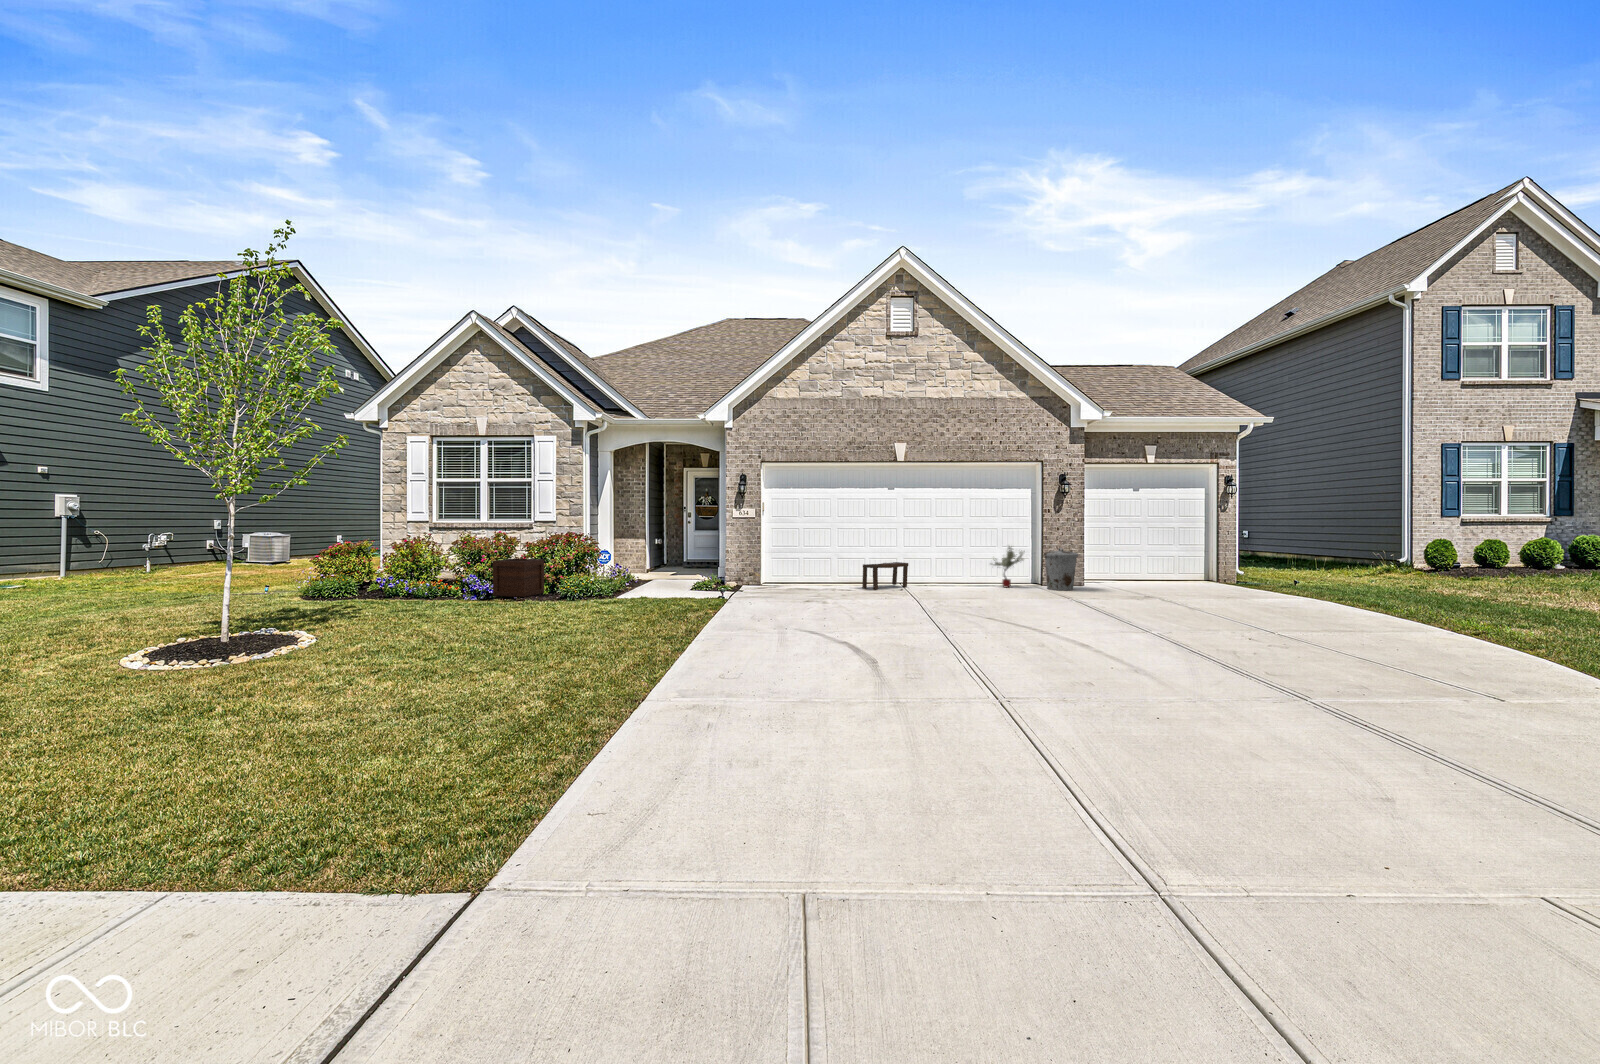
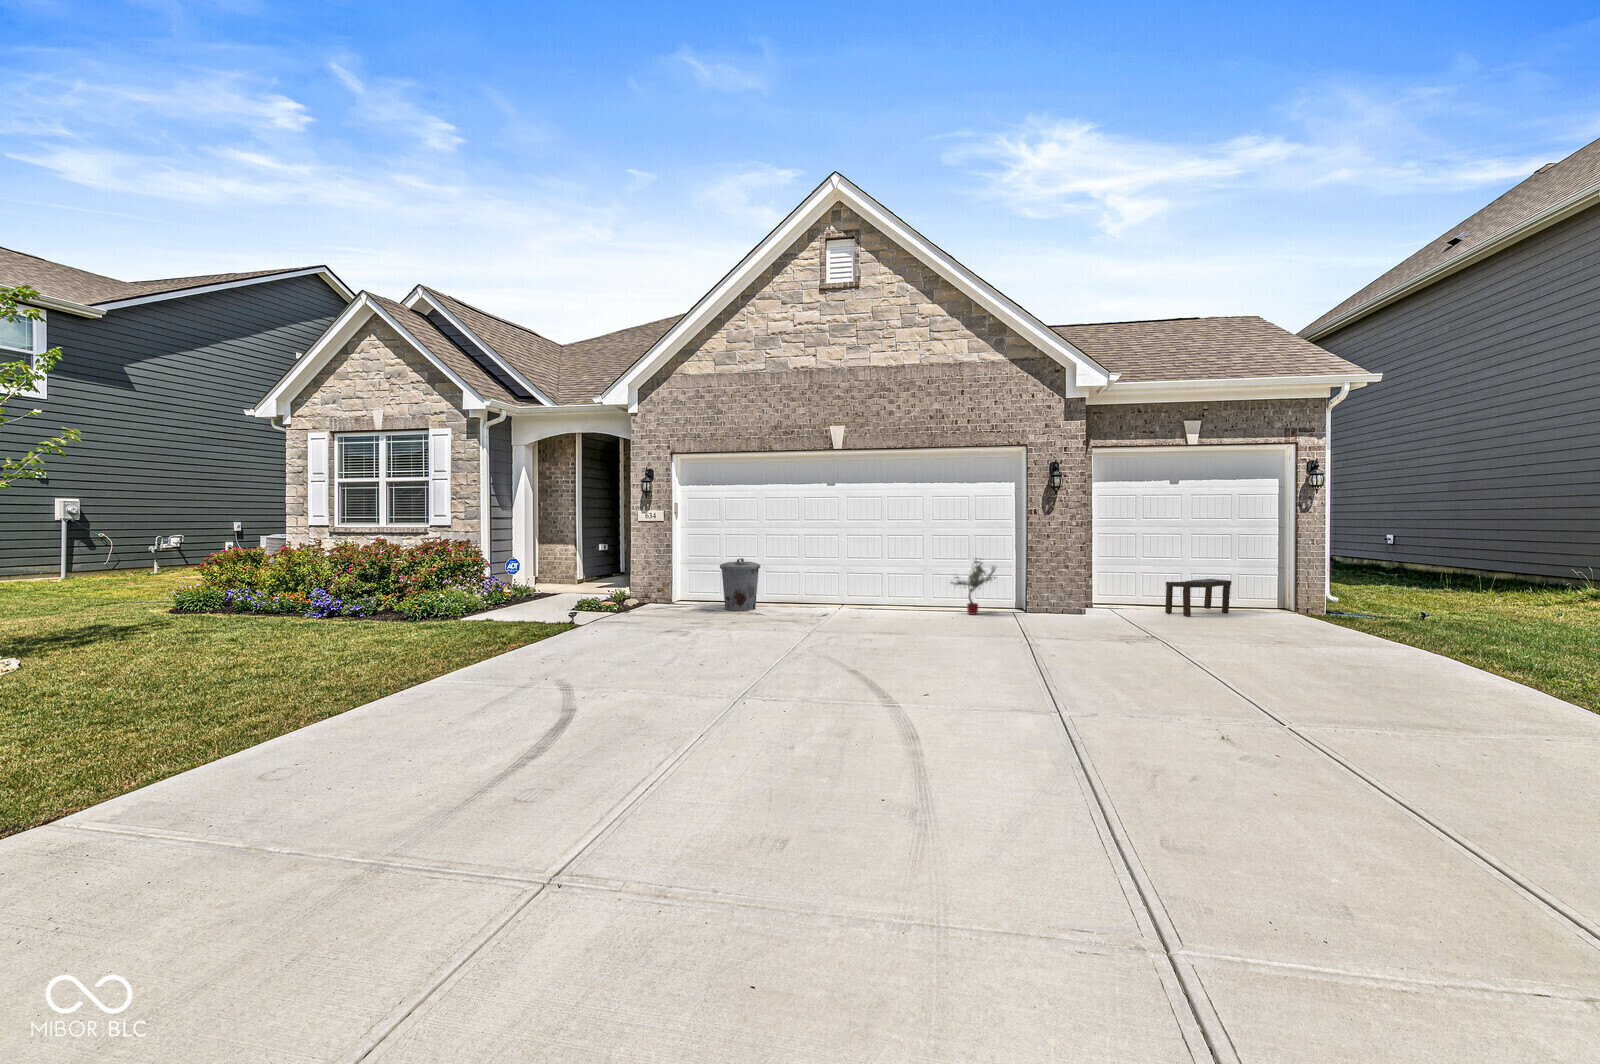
trash can: present [1043,548,1078,590] -> present [720,558,760,611]
wooden crate: present [493,559,544,597] -> none [340,570,406,617]
bench: present [862,562,908,590] -> present [1165,579,1232,616]

